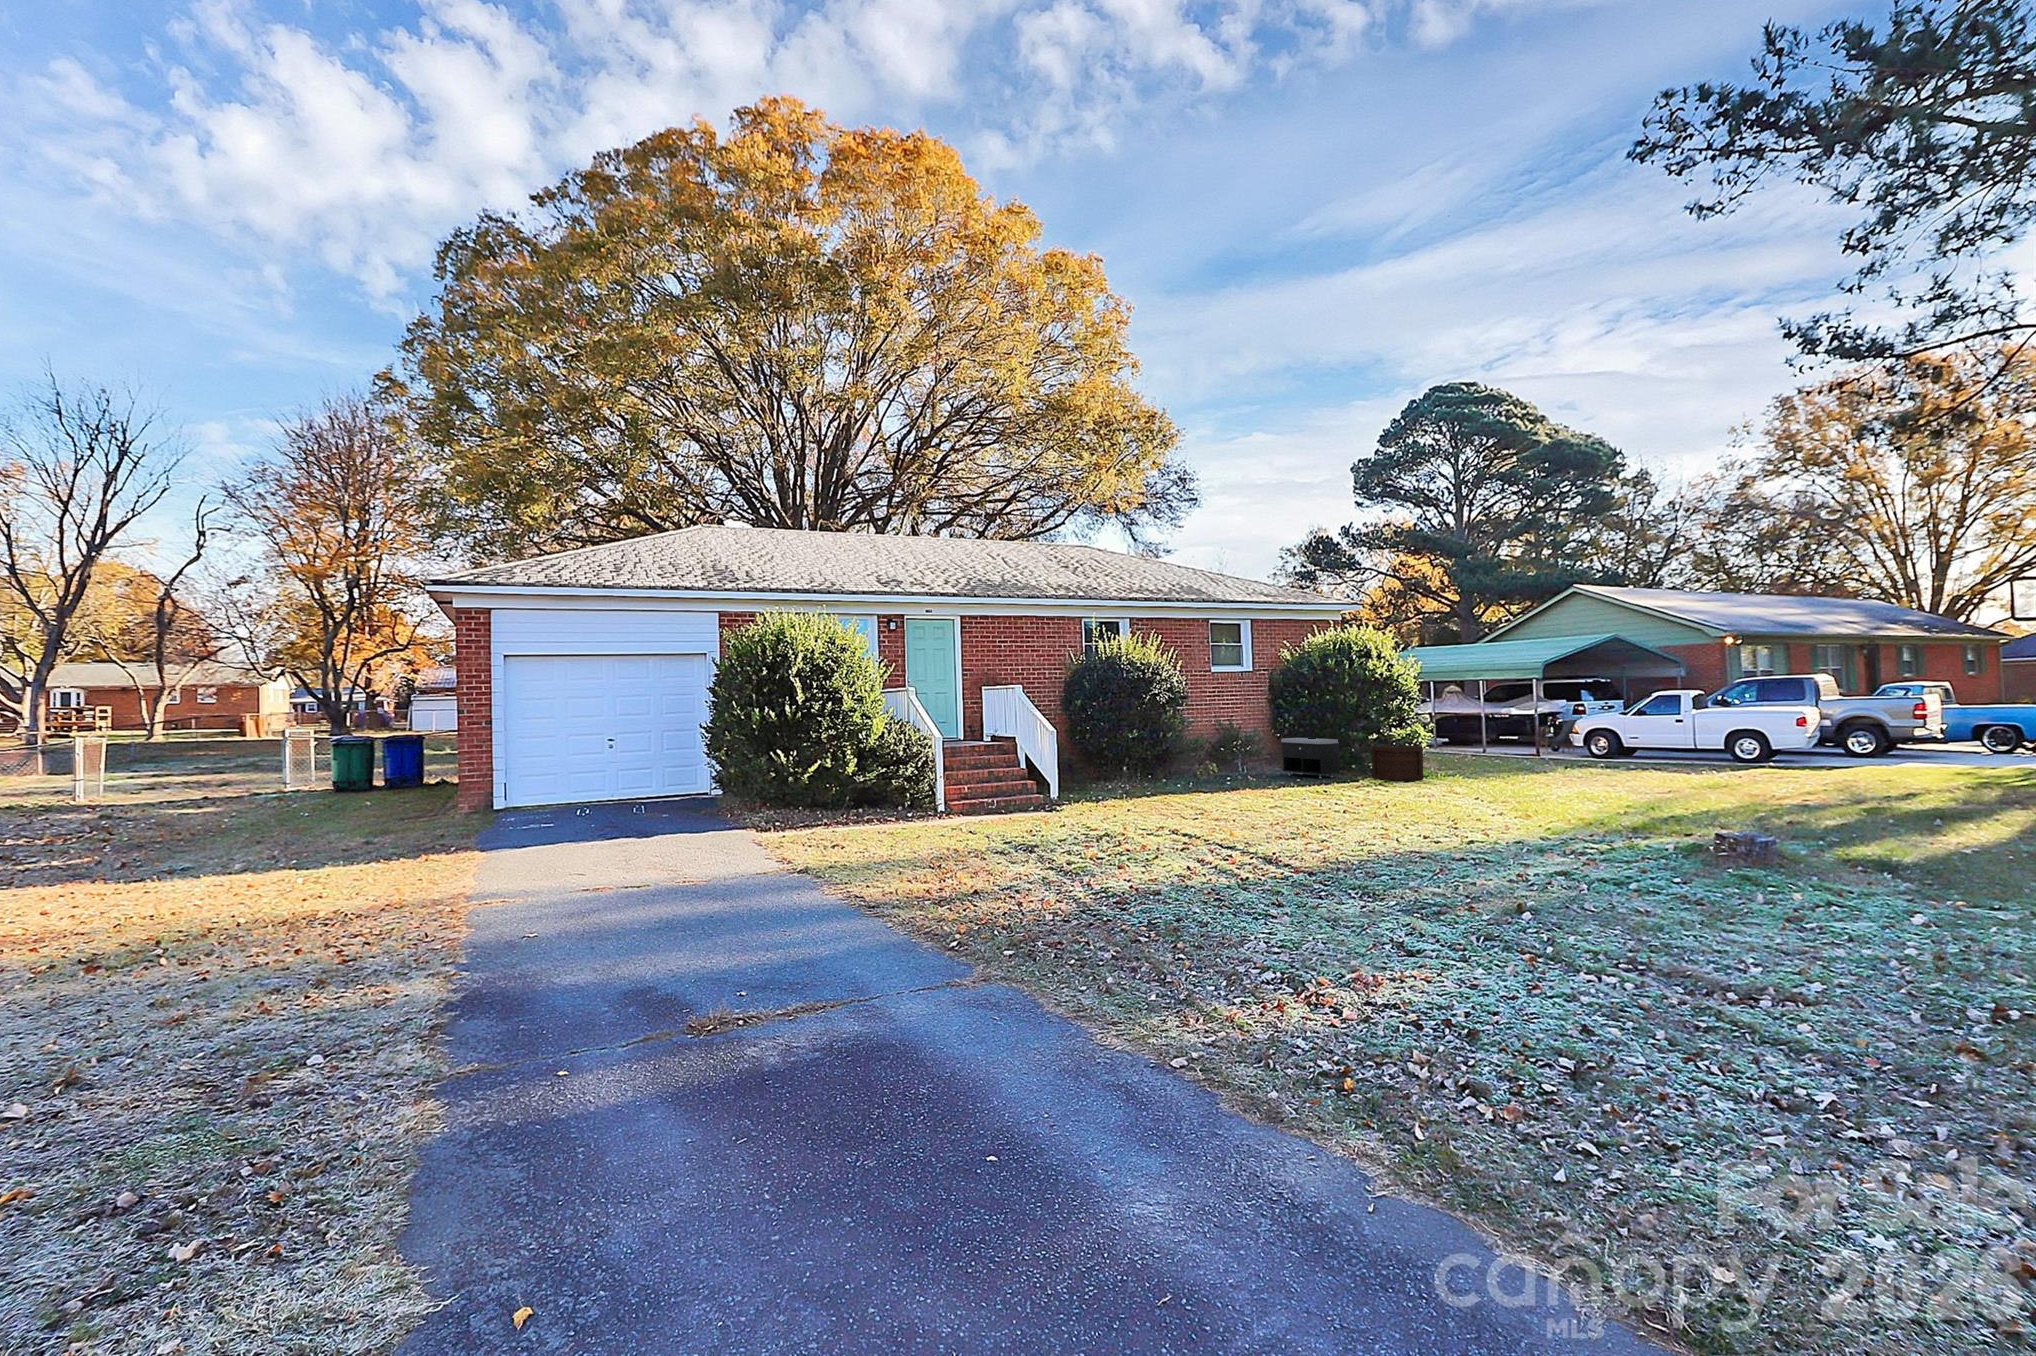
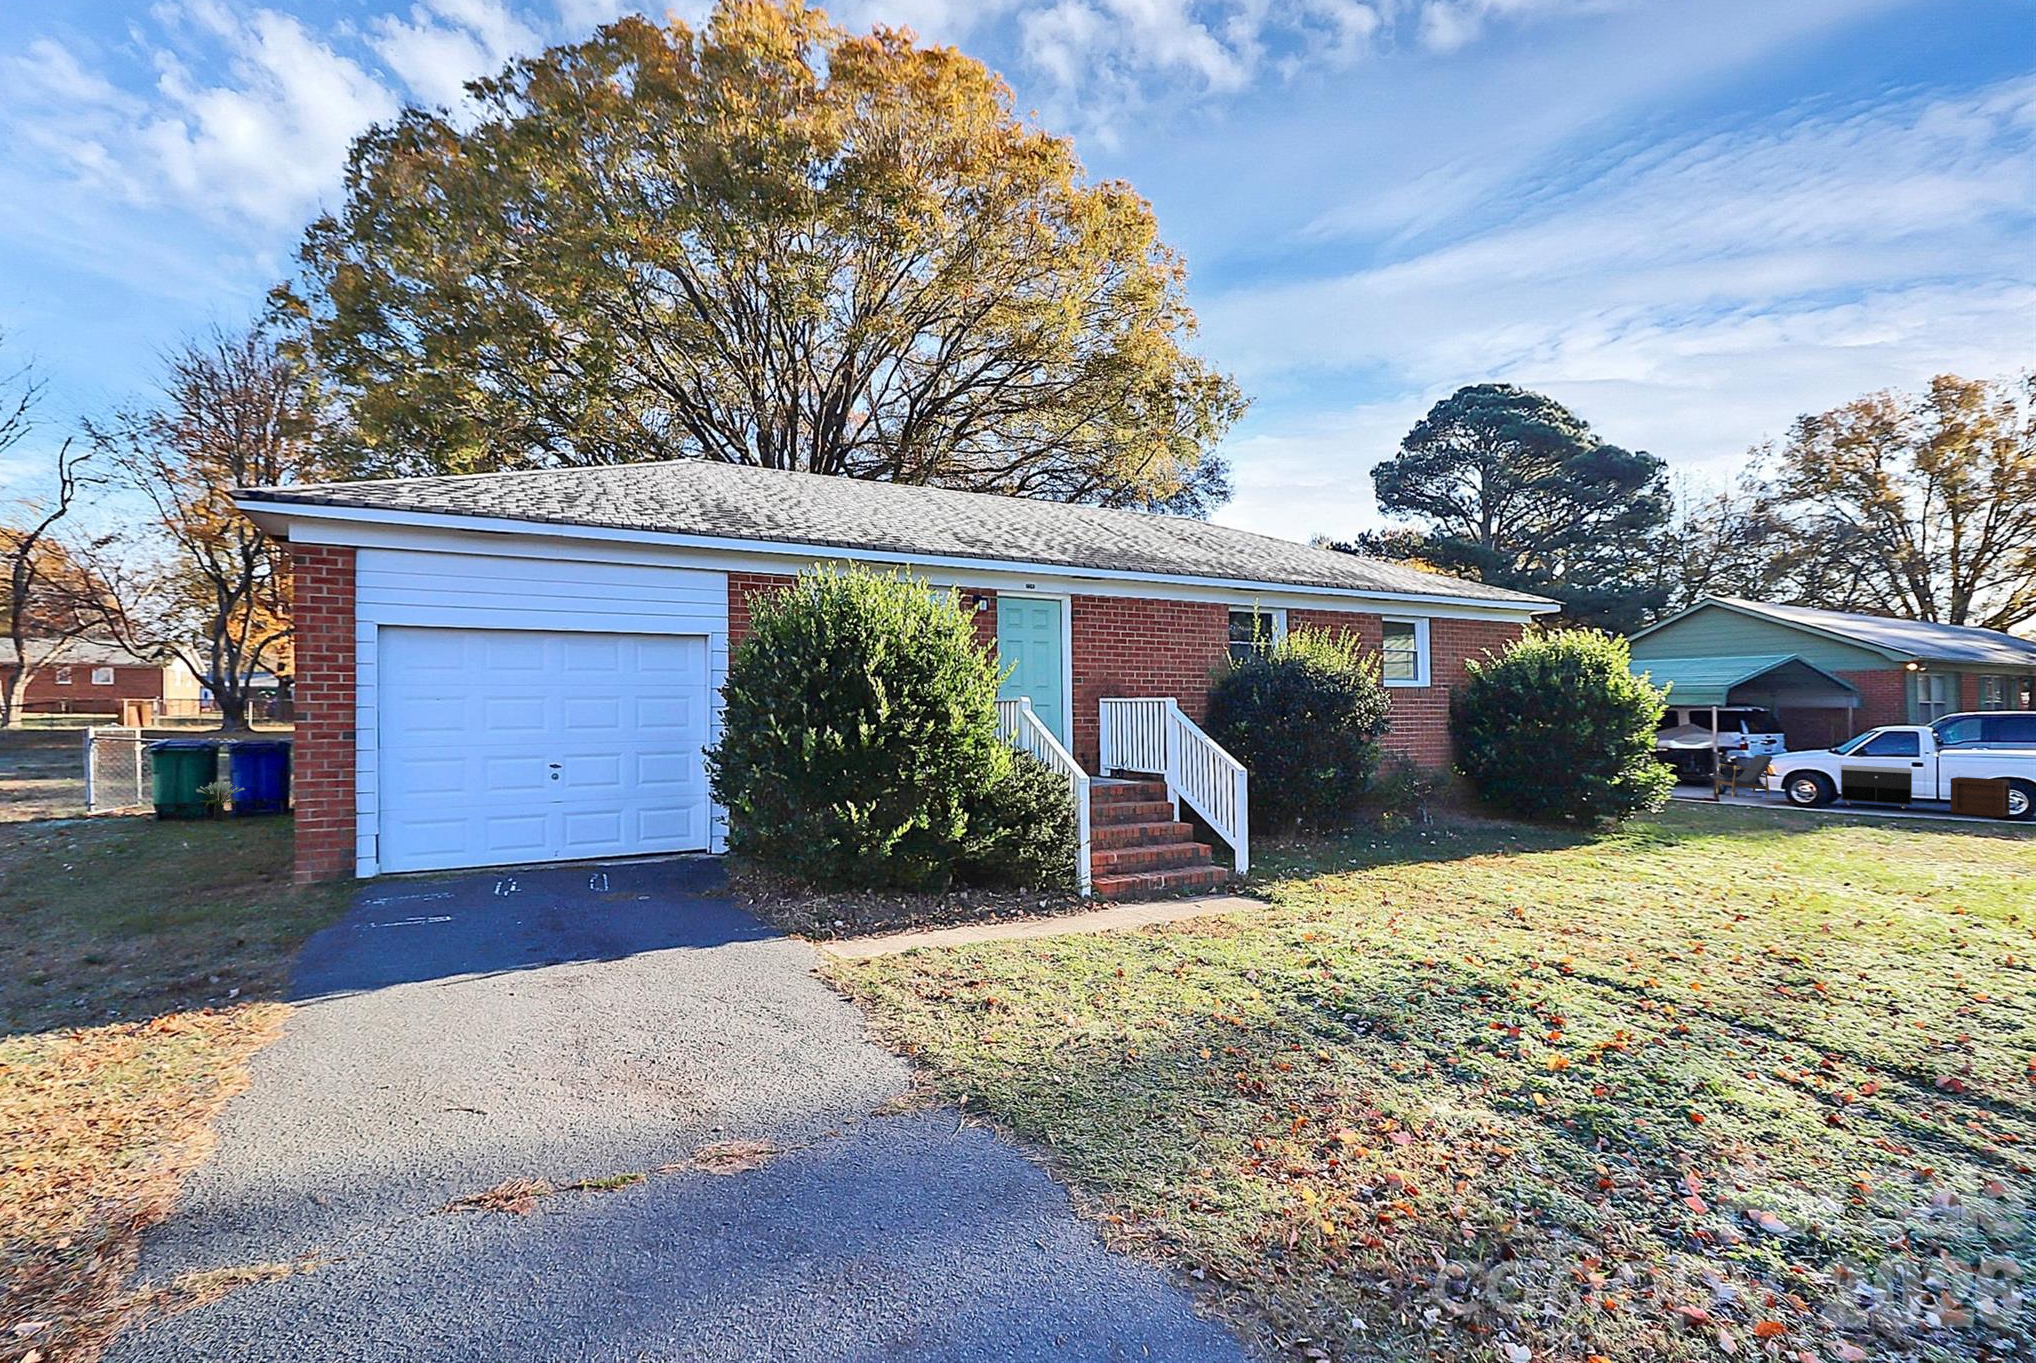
storage bench: present [1281,738,1339,778] -> present [1841,765,1912,808]
wooden crate: present [1372,745,1423,781] -> present [1951,777,2010,817]
potted plant: none [368,764,399,792] -> present [196,781,245,821]

